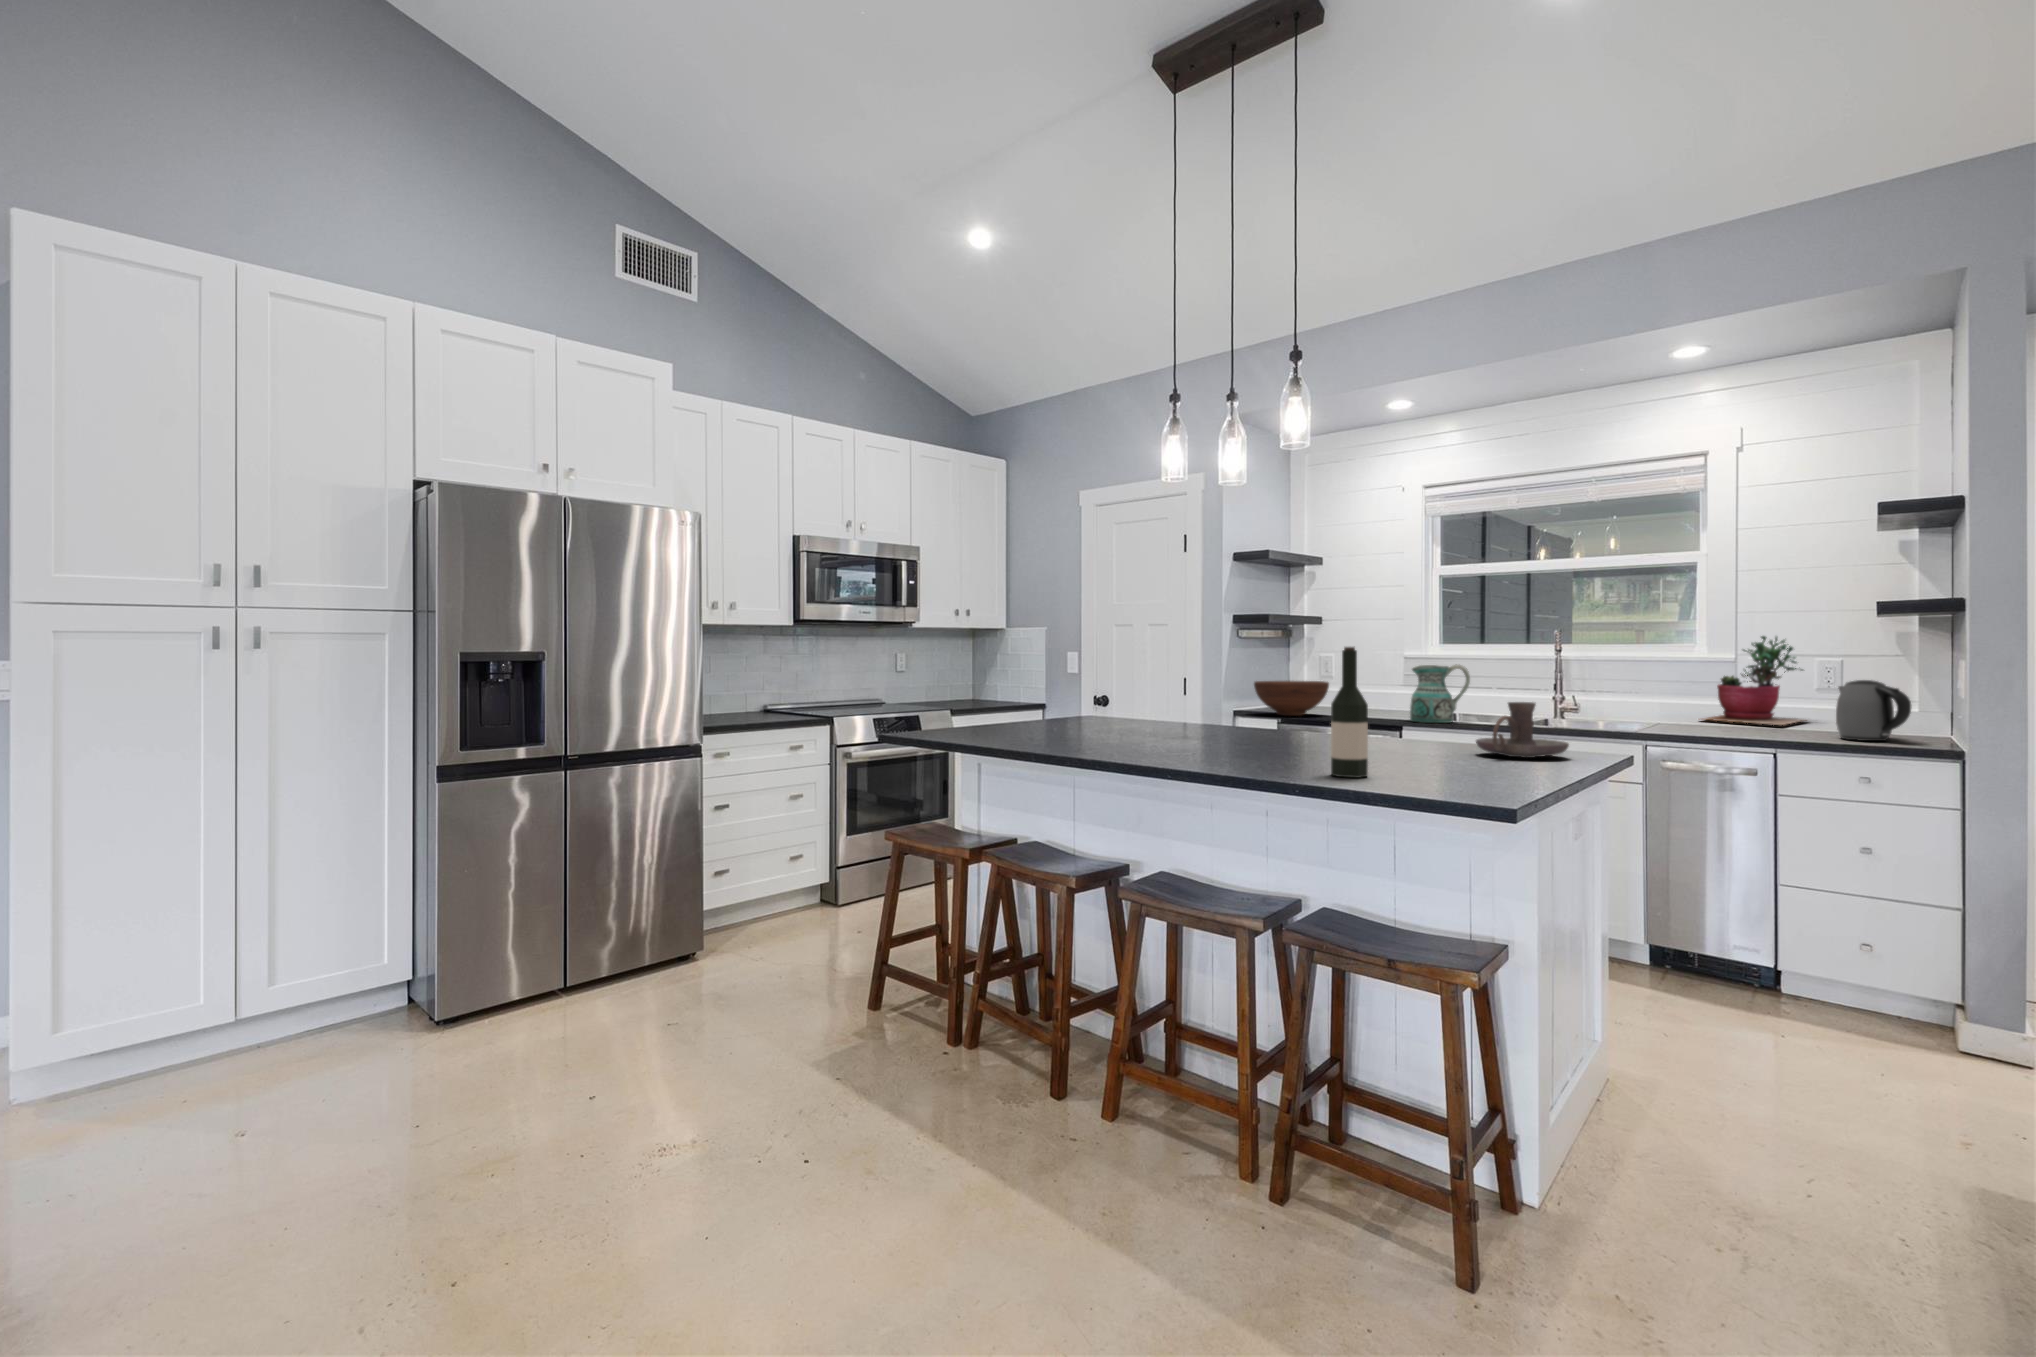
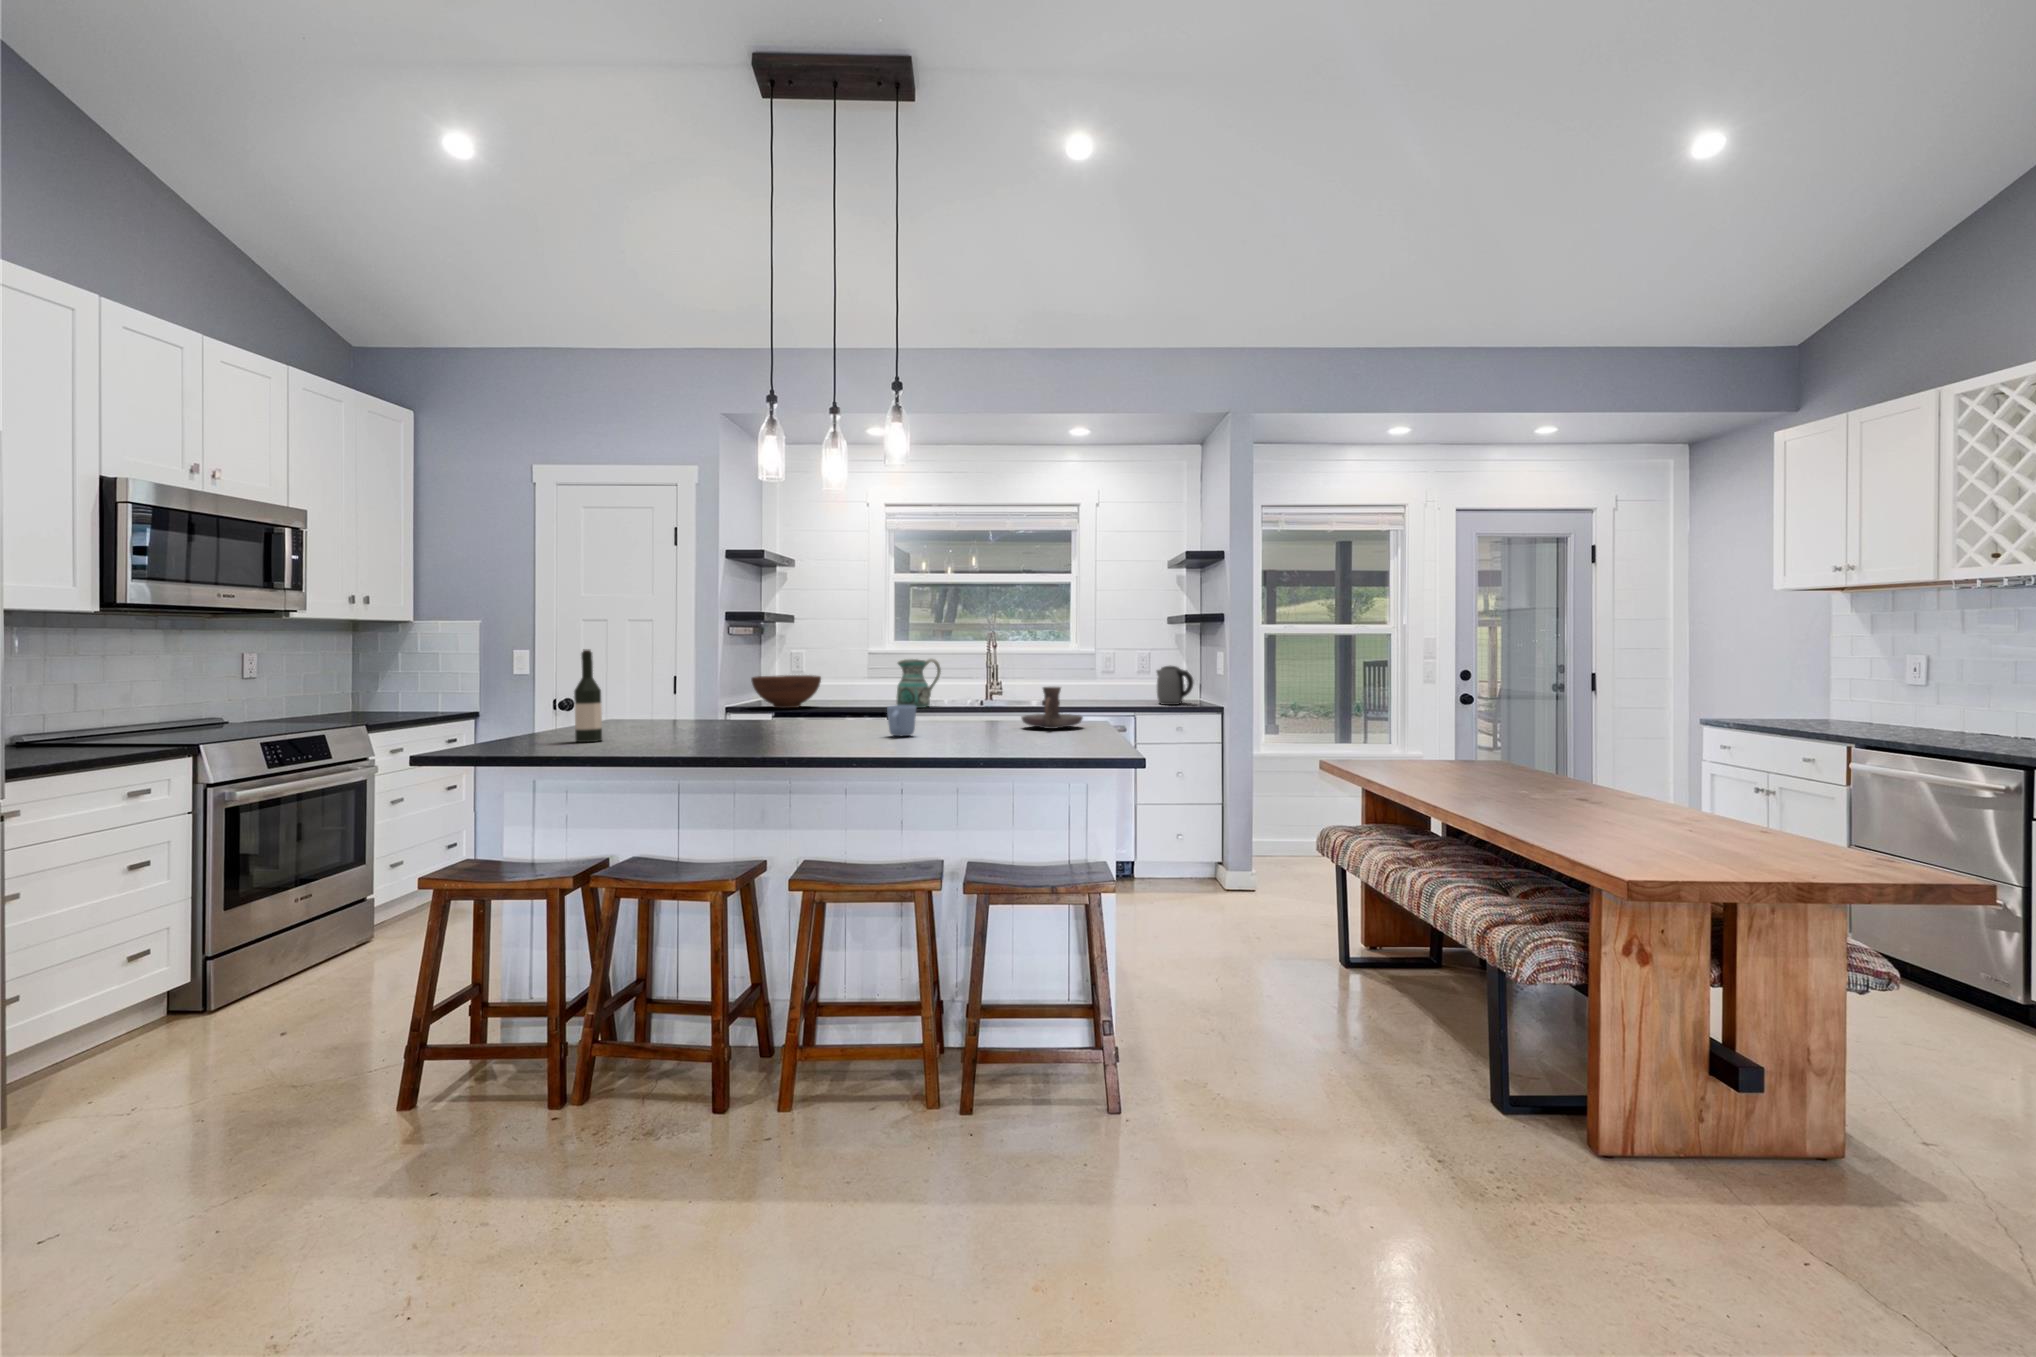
succulent plant: present [1704,636,1805,725] -> none [1075,636,1132,697]
wine bottle: present [1331,647,1368,778] -> present [574,649,602,743]
mug: none [1283,716,1320,751] -> present [887,705,916,736]

